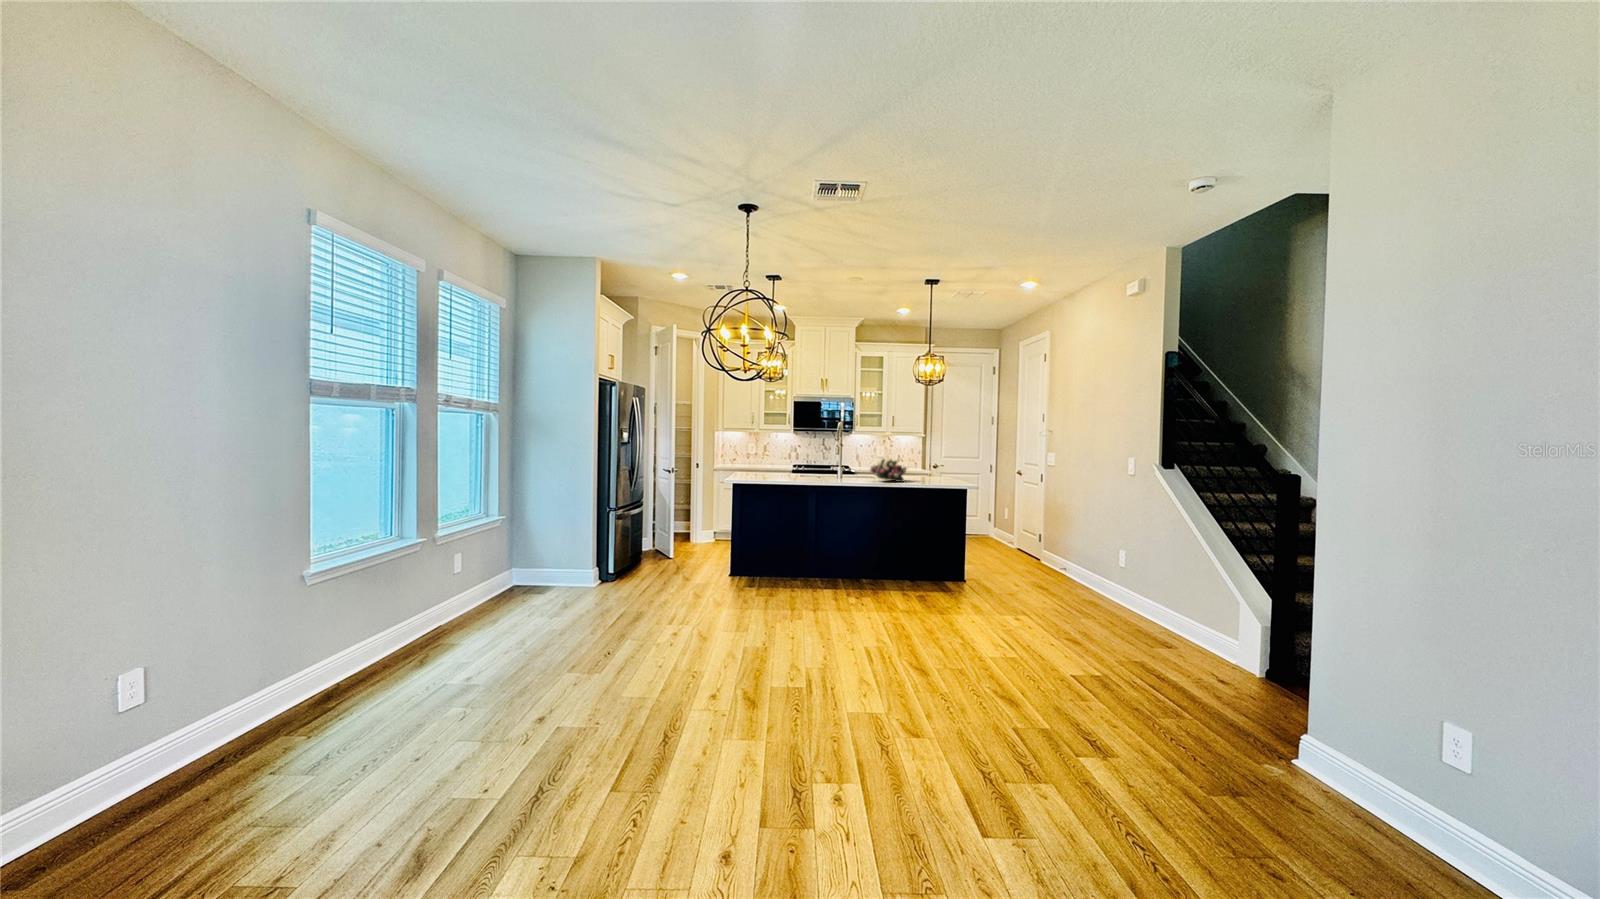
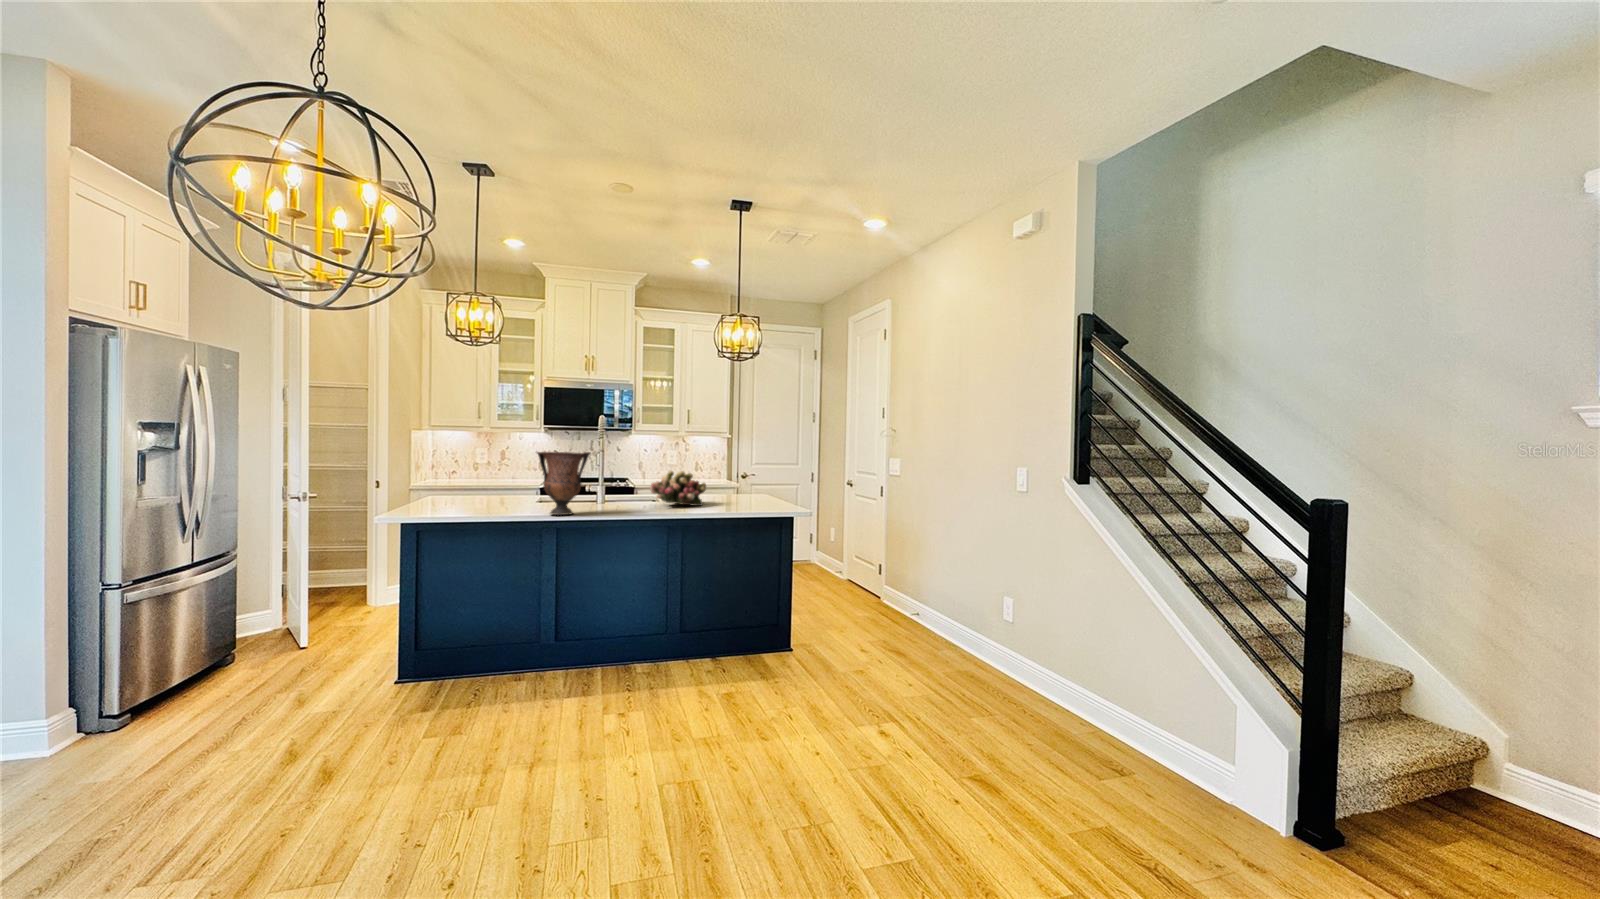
vase: none [803,445,835,484] -> present [537,452,591,515]

